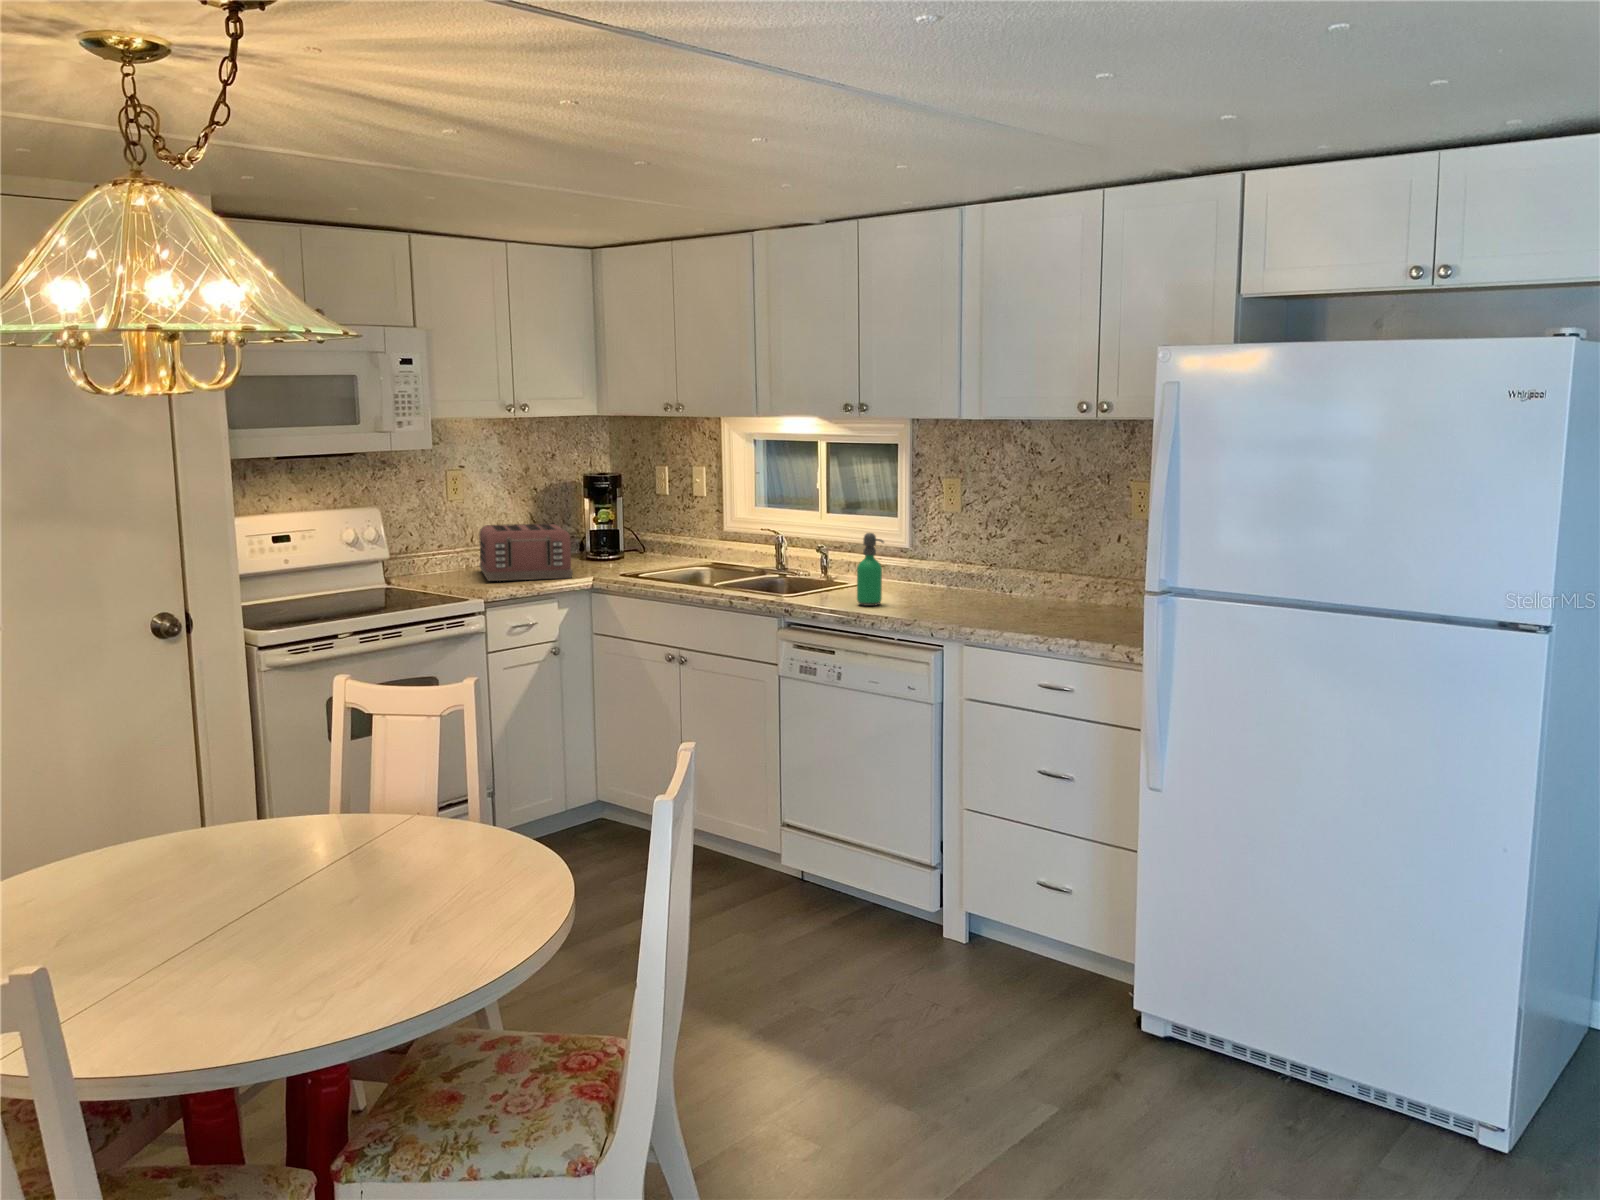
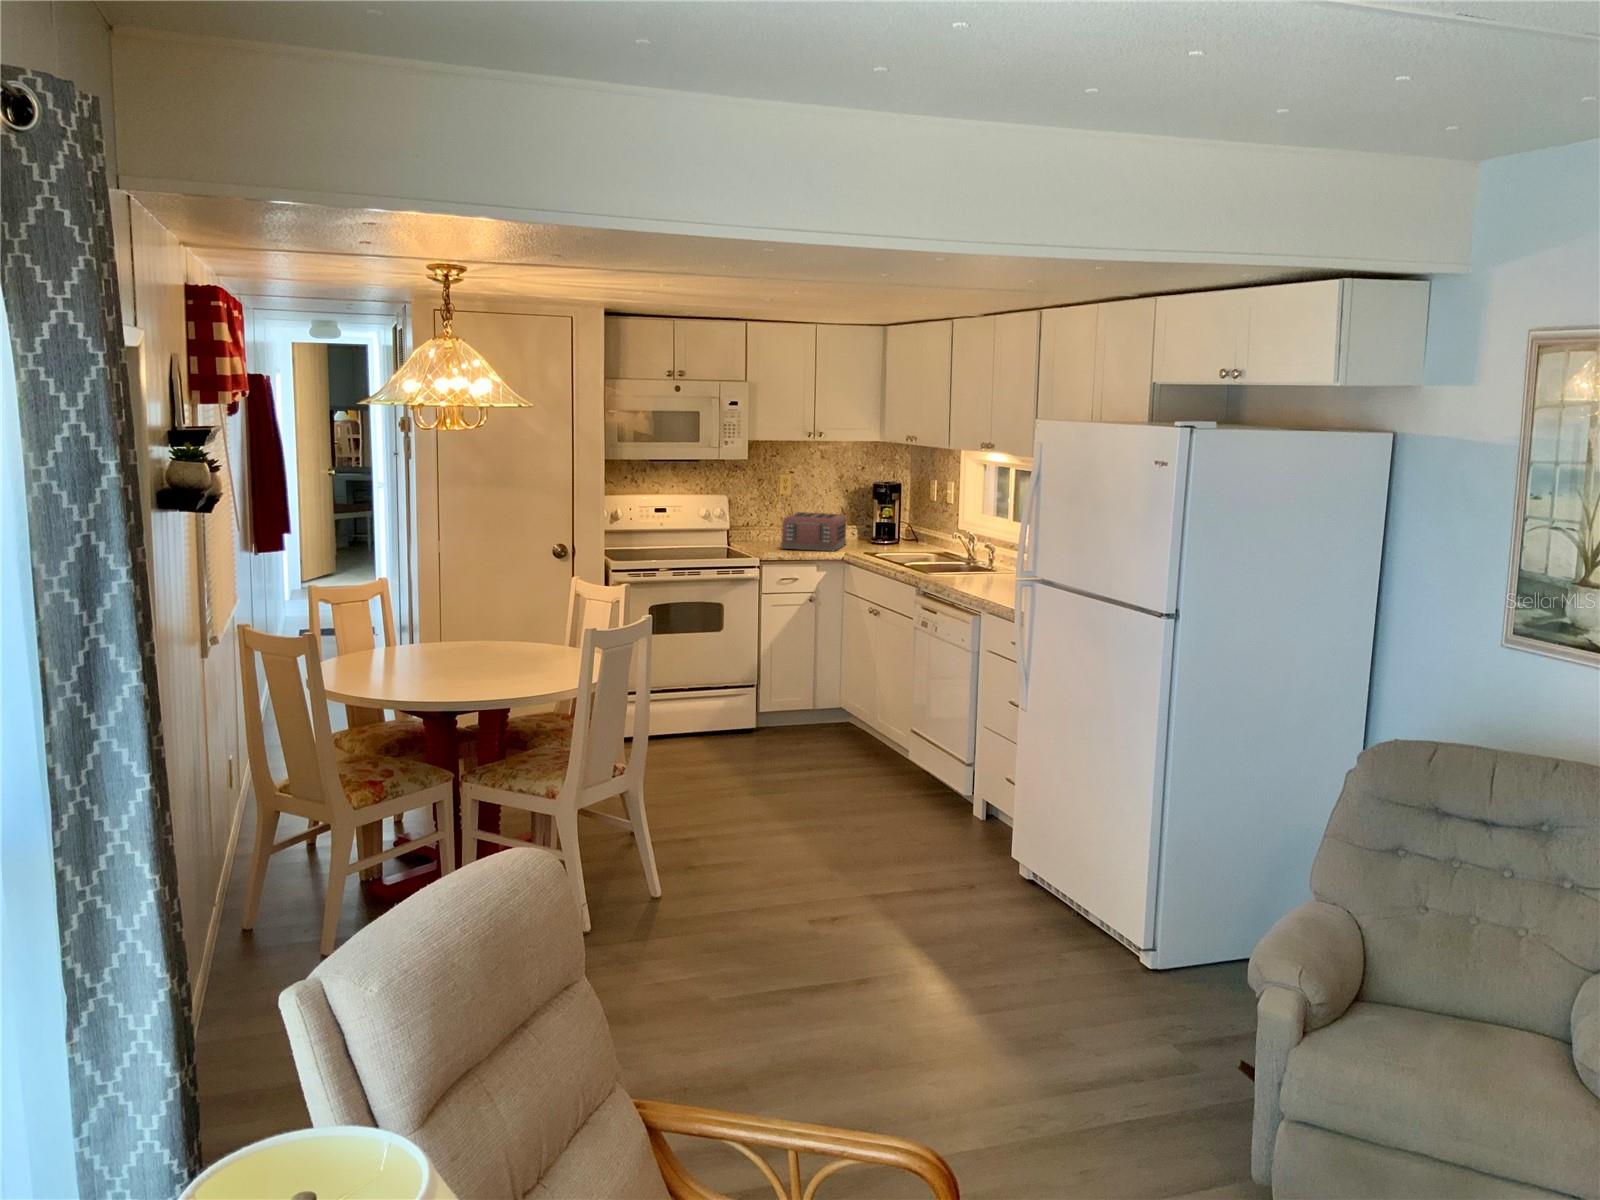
soap dispenser: present [857,533,884,606] -> none [959,534,977,585]

